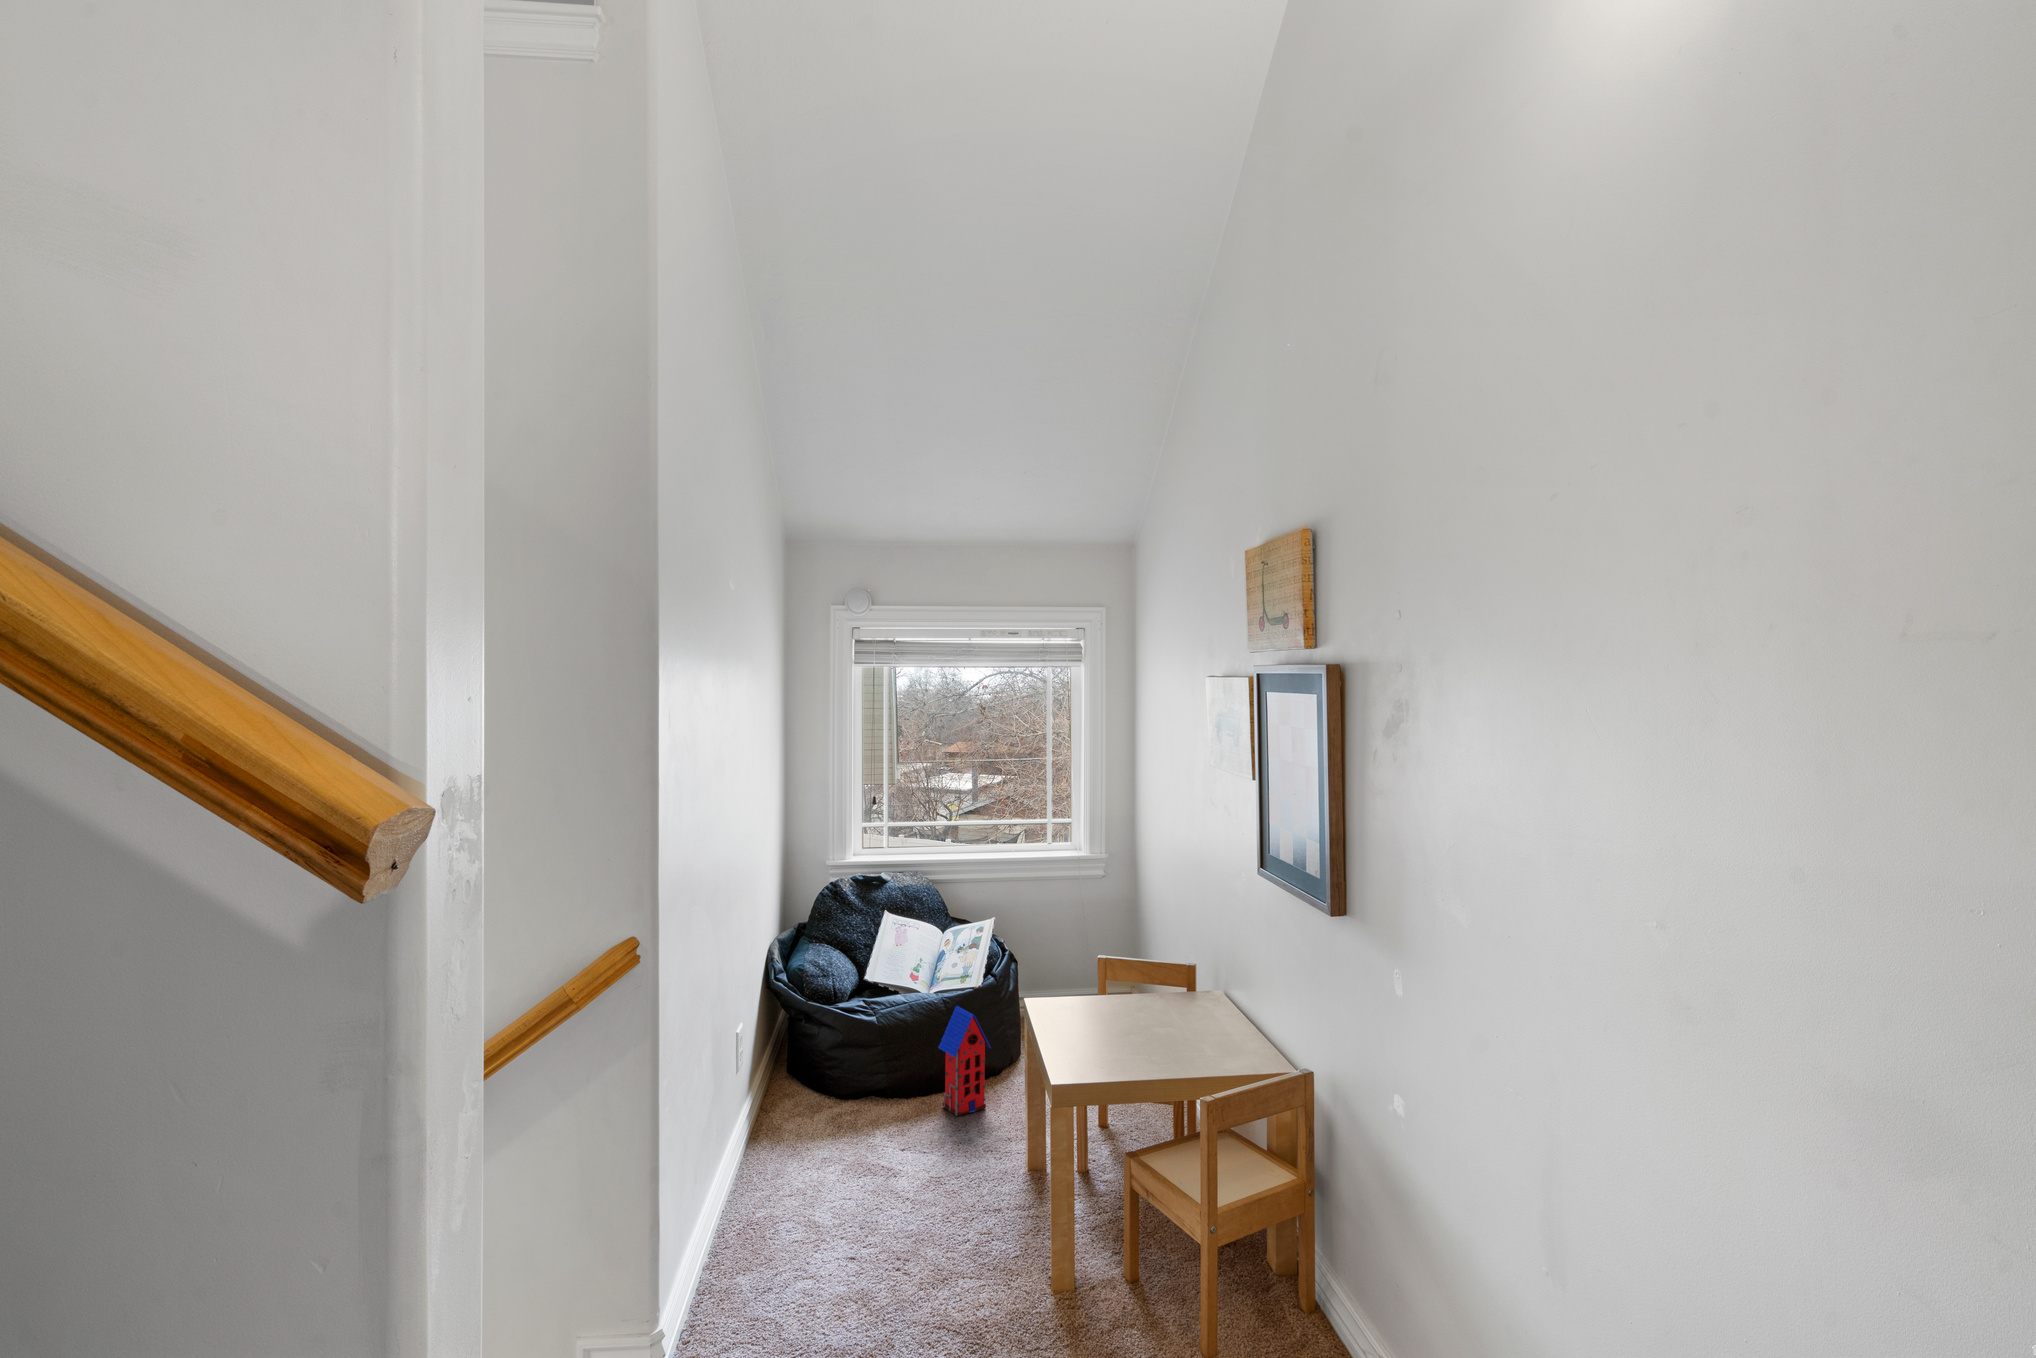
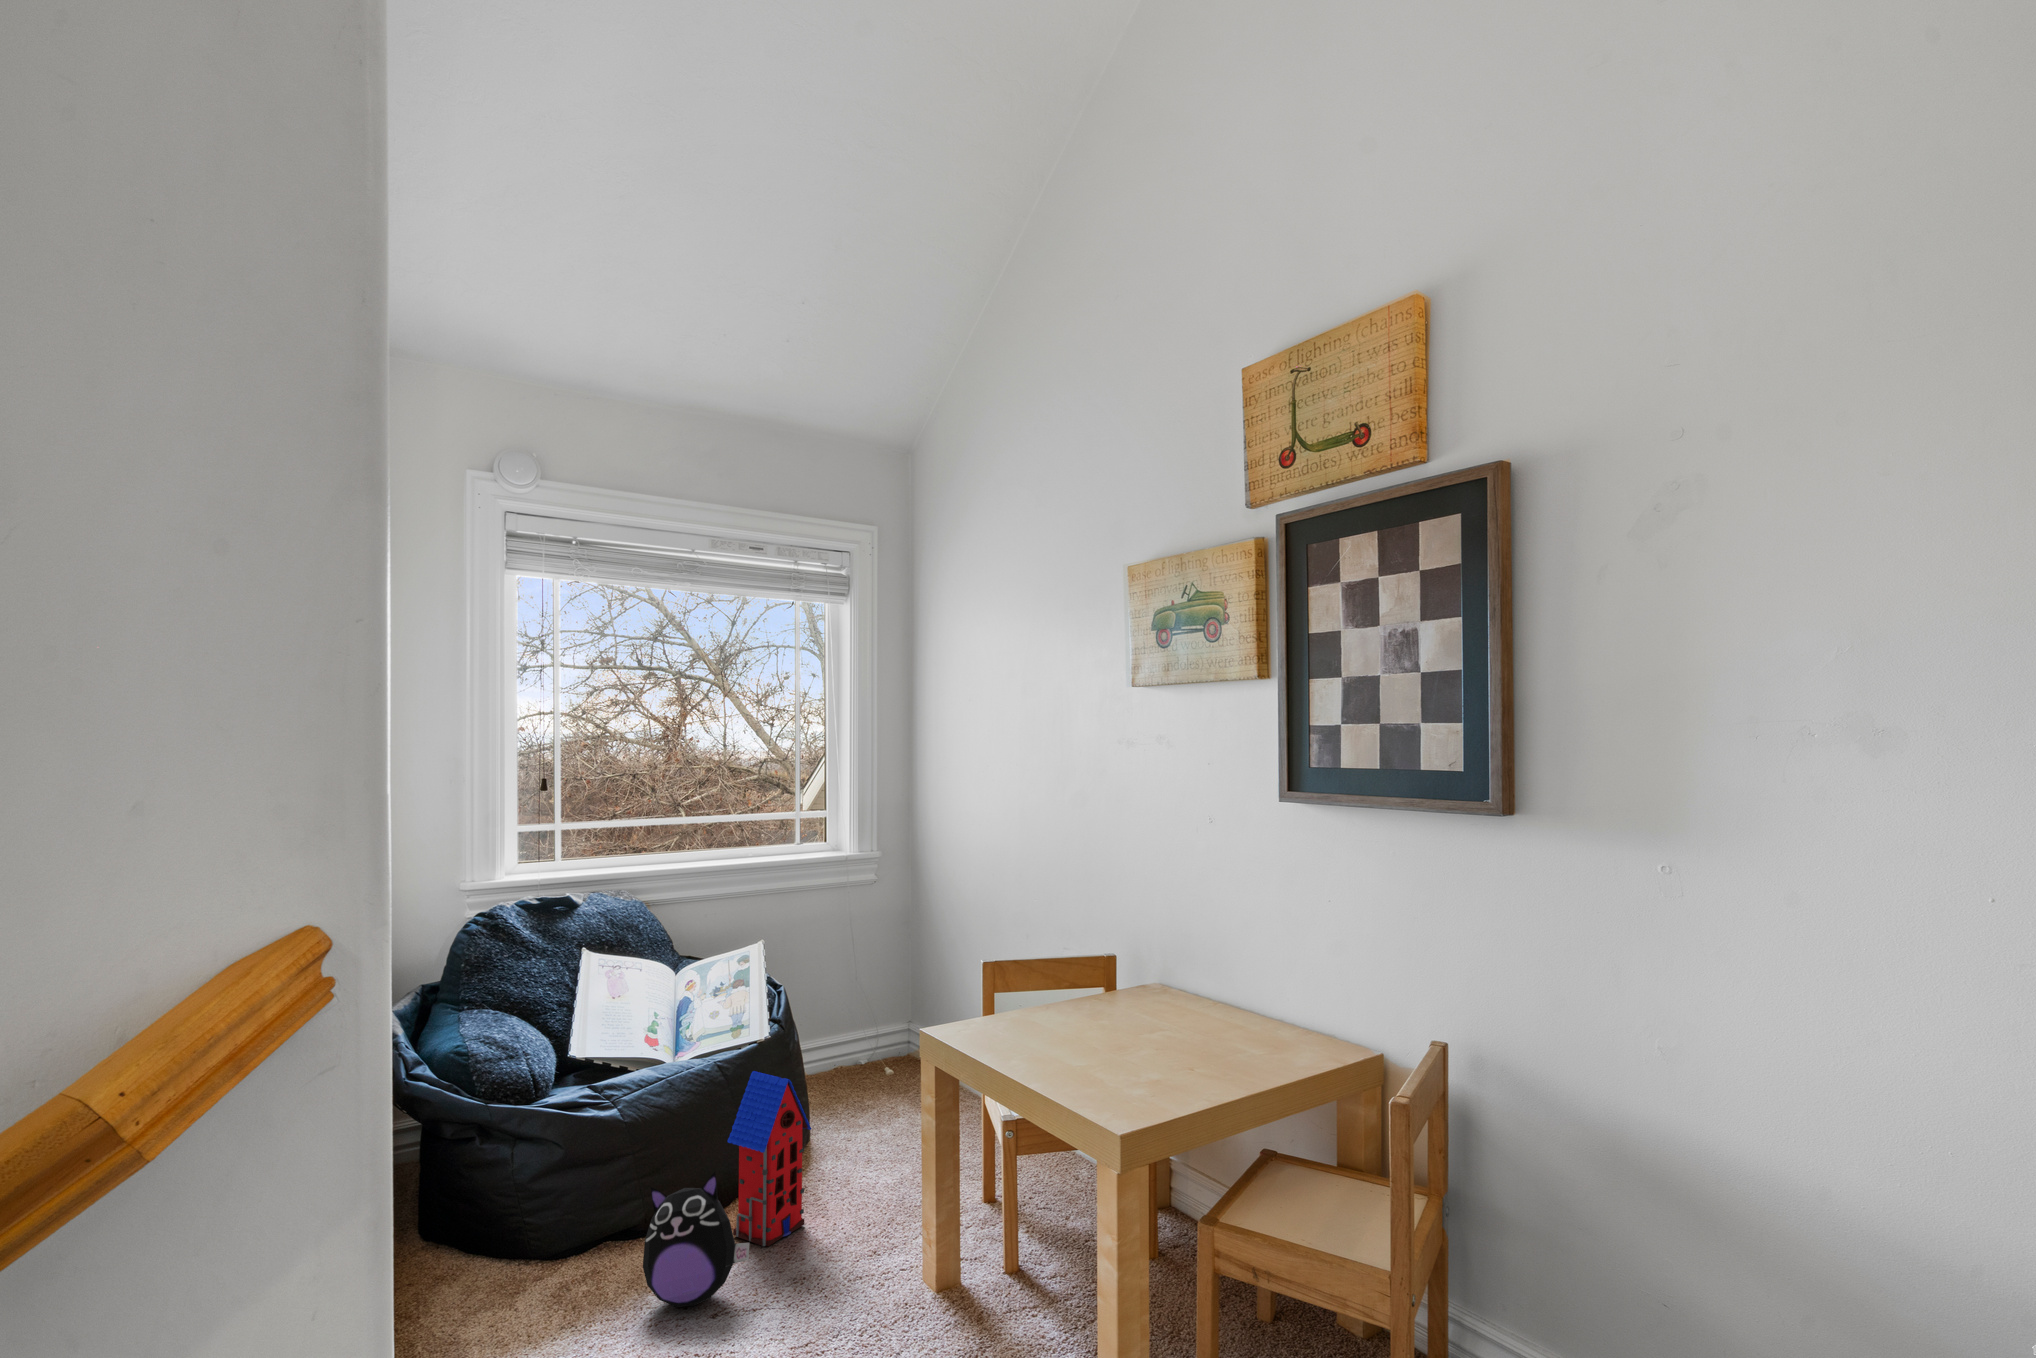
plush toy: none [875,1063,937,1139] -> present [643,1172,749,1307]

